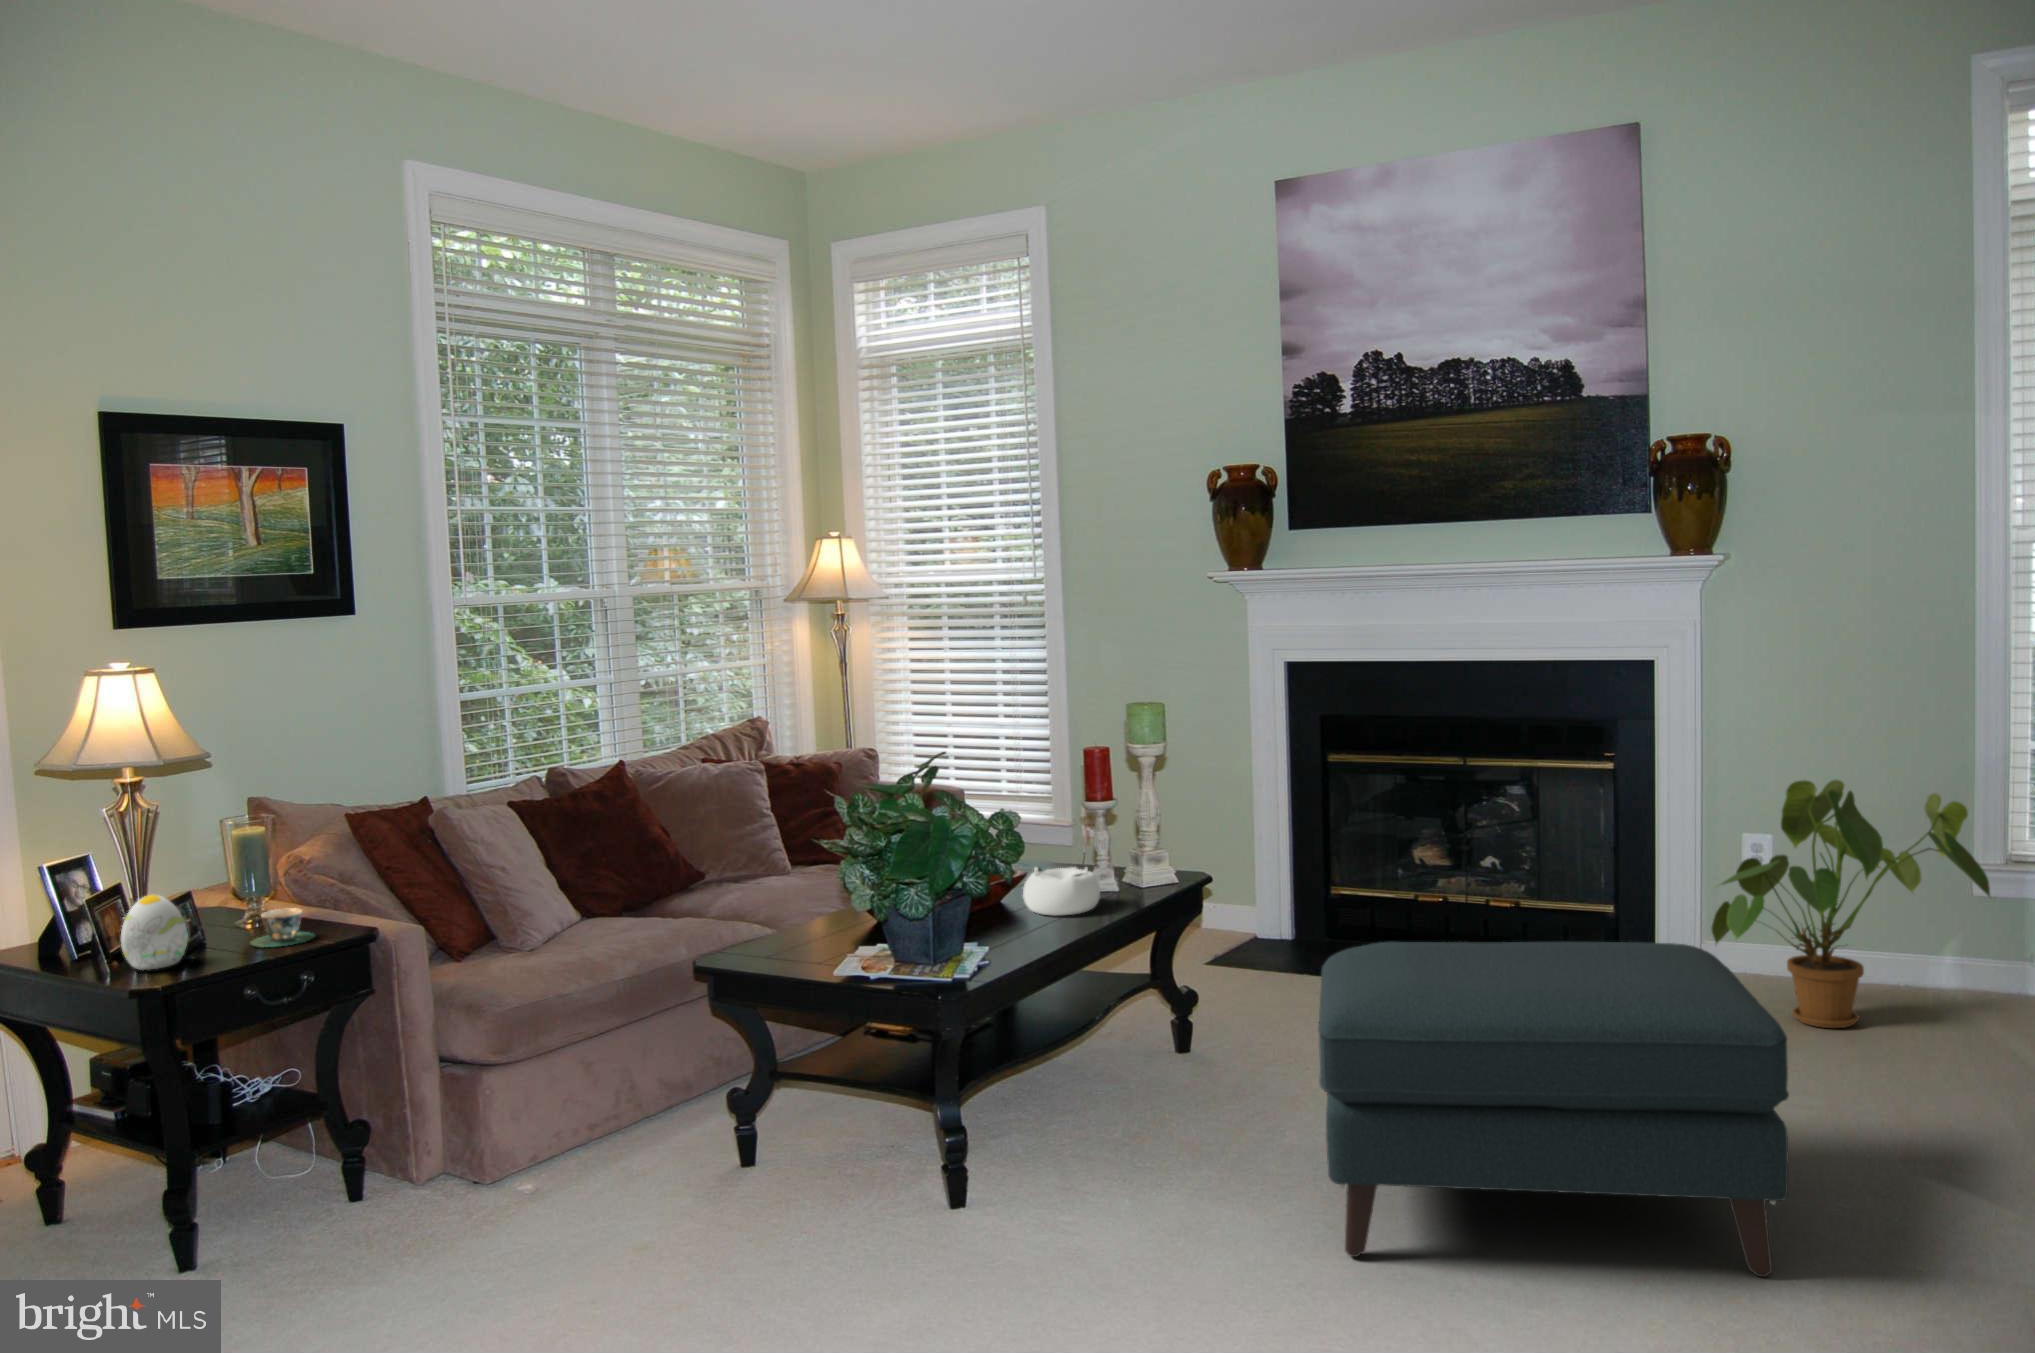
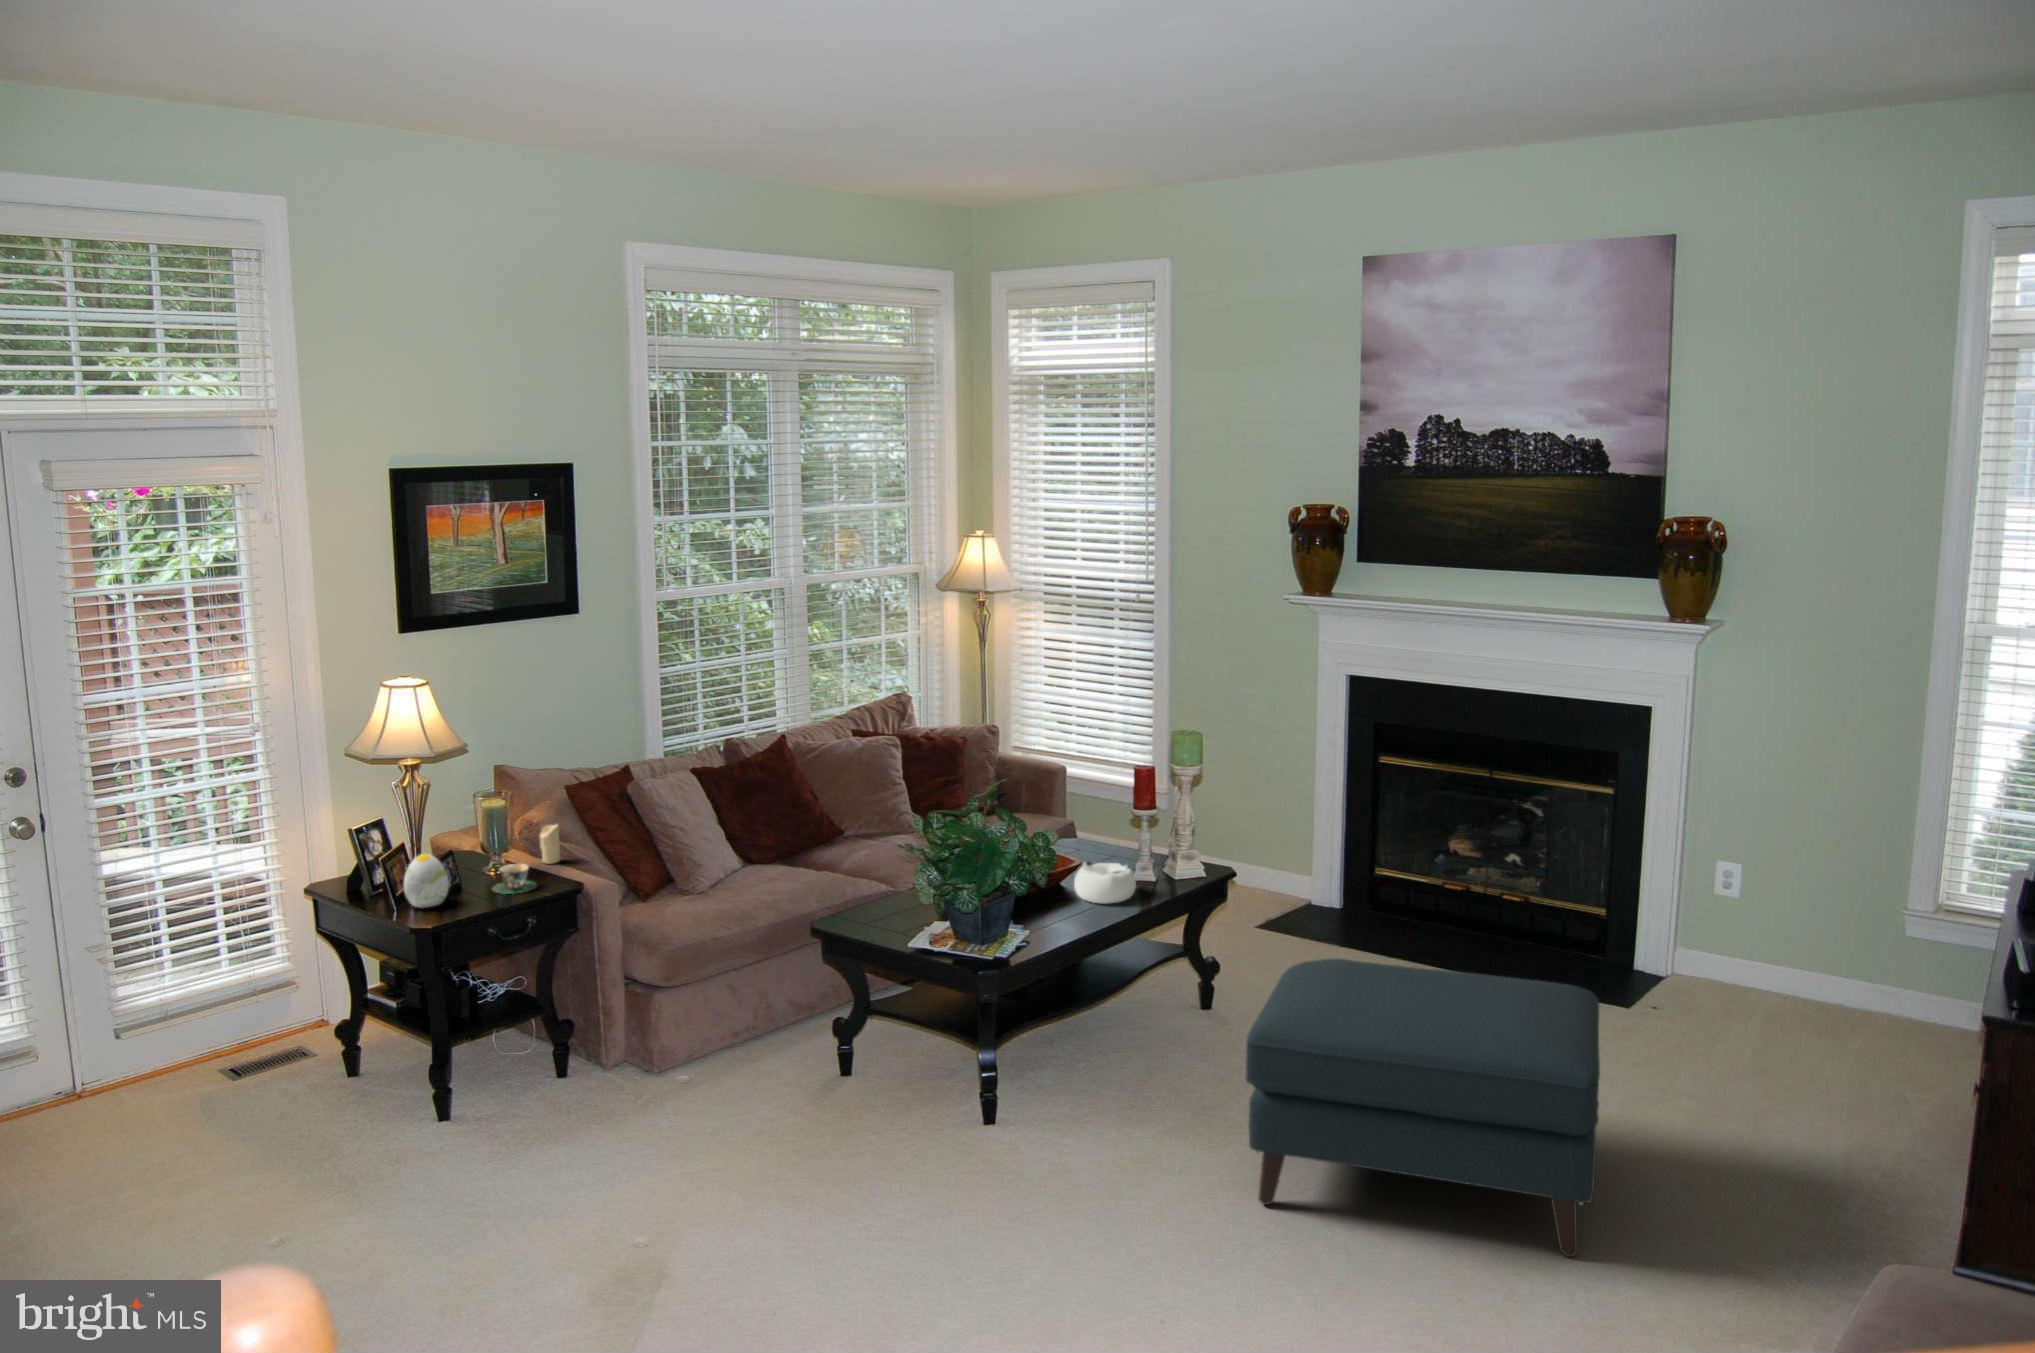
house plant: present [1711,780,1990,1028] -> none [1667,828,1905,1046]
candle: none [314,861,344,914] -> present [540,825,560,864]

